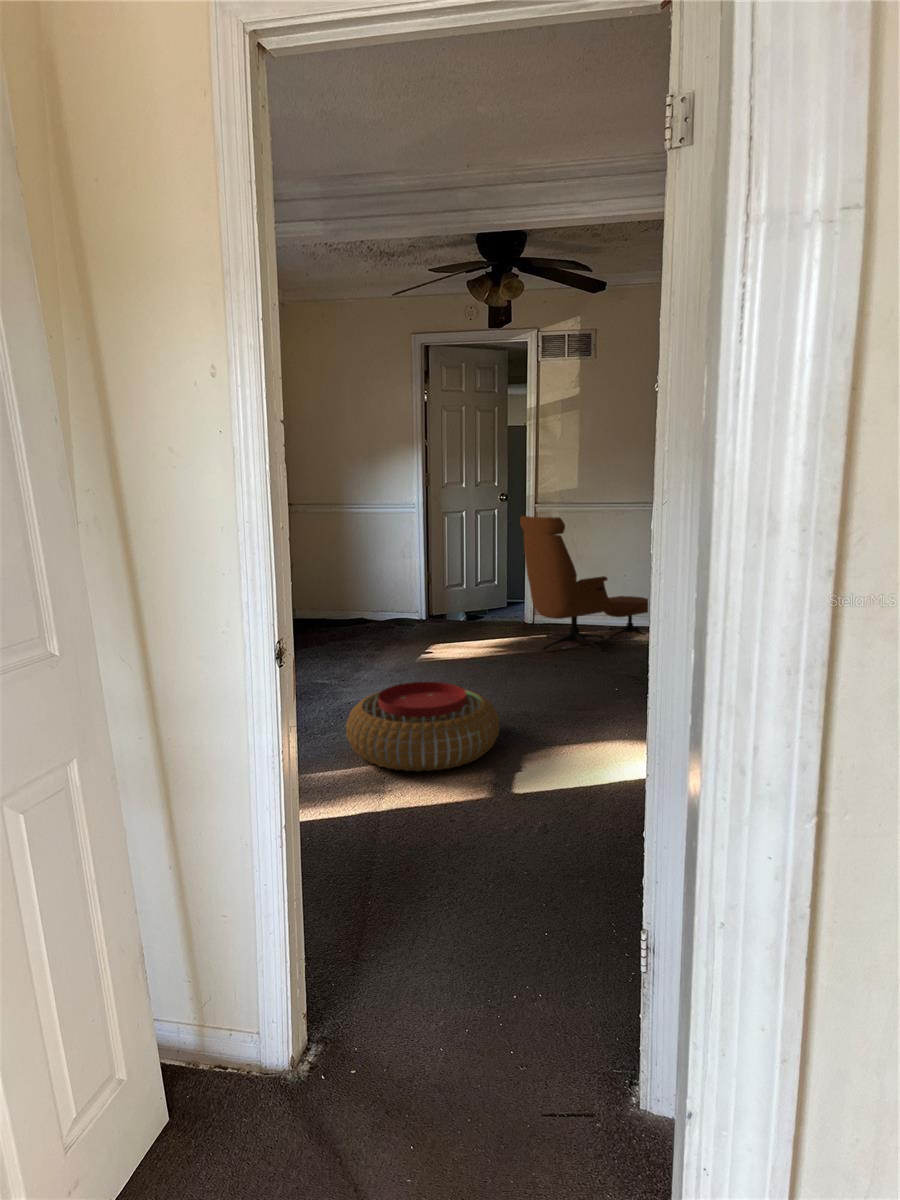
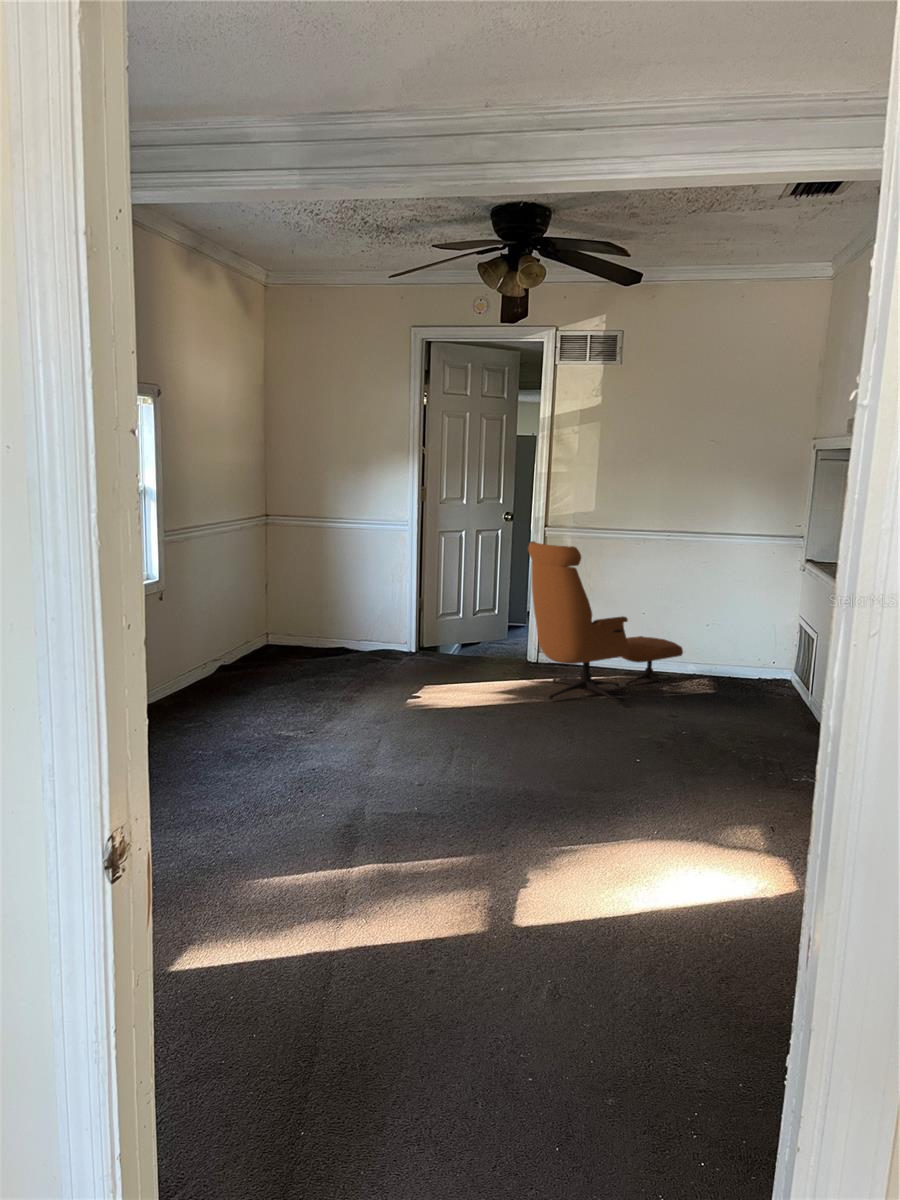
pouf: present [346,682,499,771] -> none [304,751,497,875]

